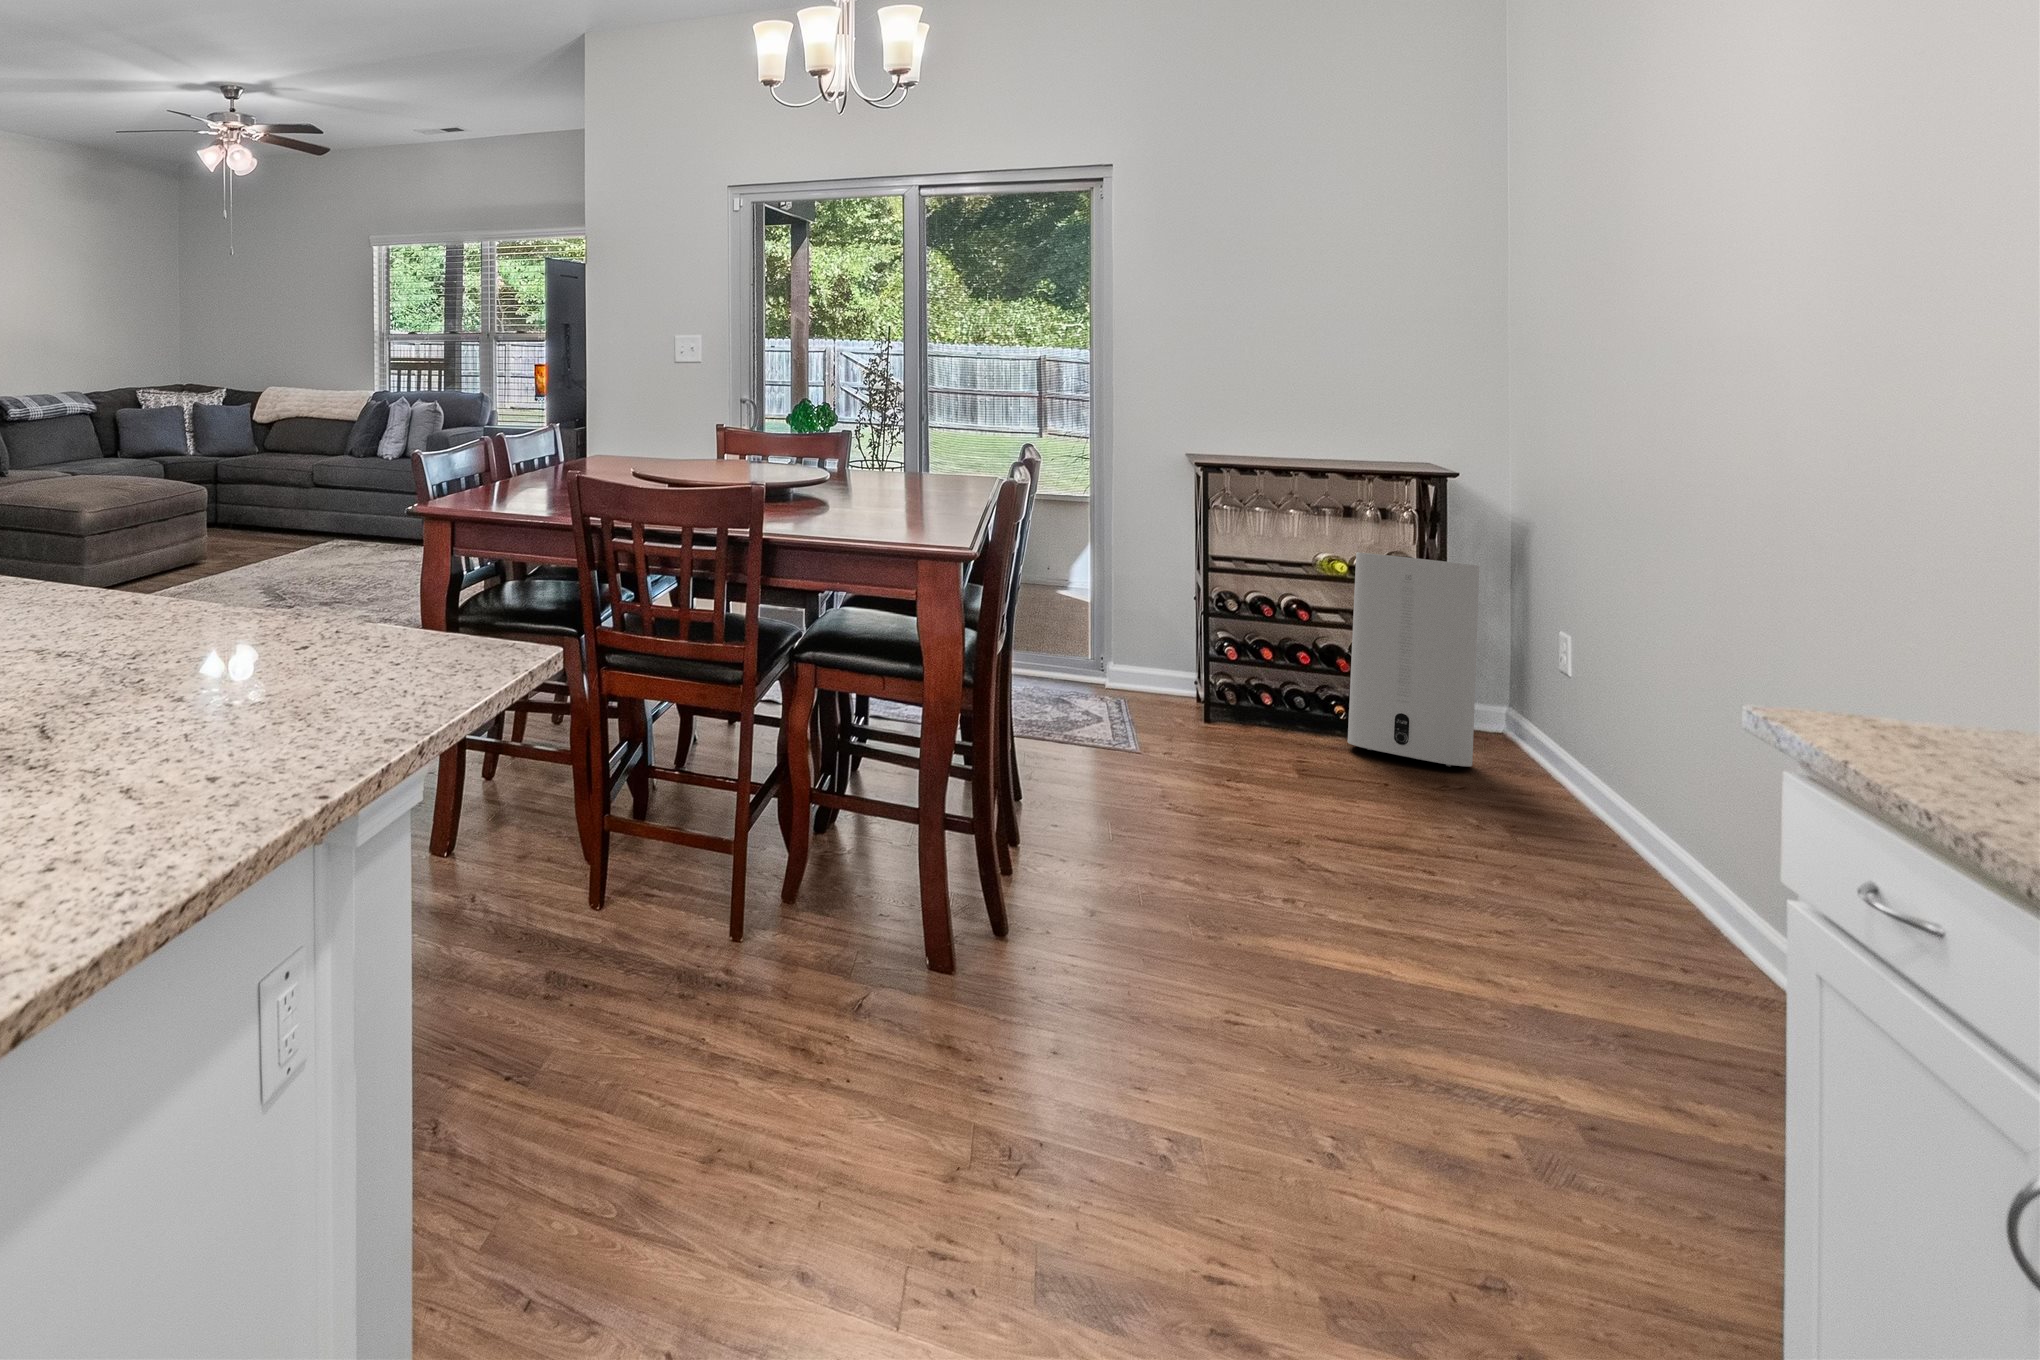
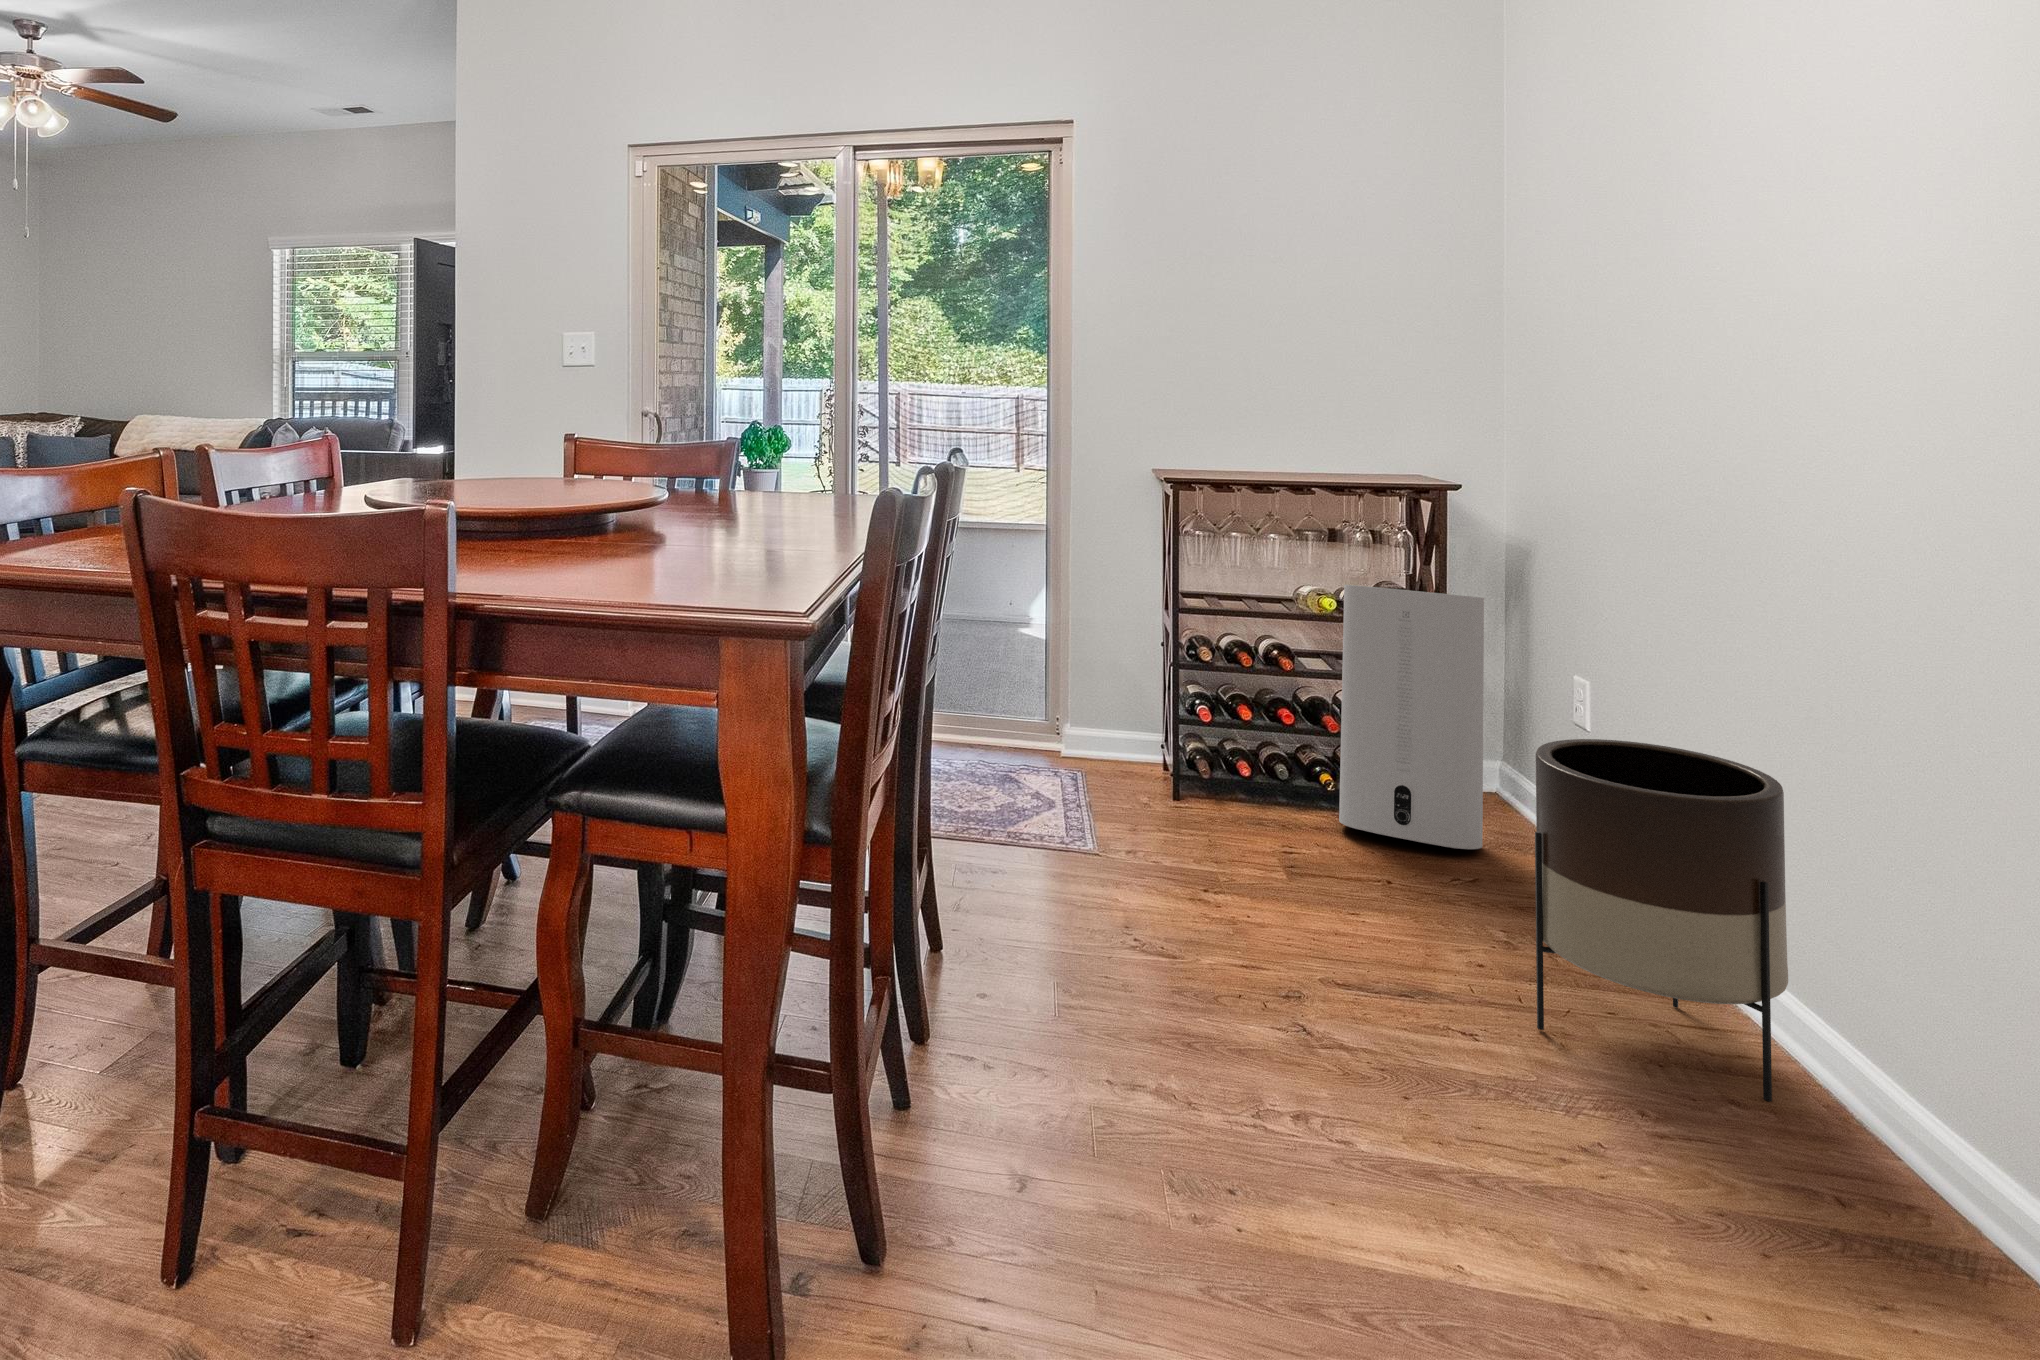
planter: none [1486,667,1685,924] -> present [1535,739,1788,1102]

